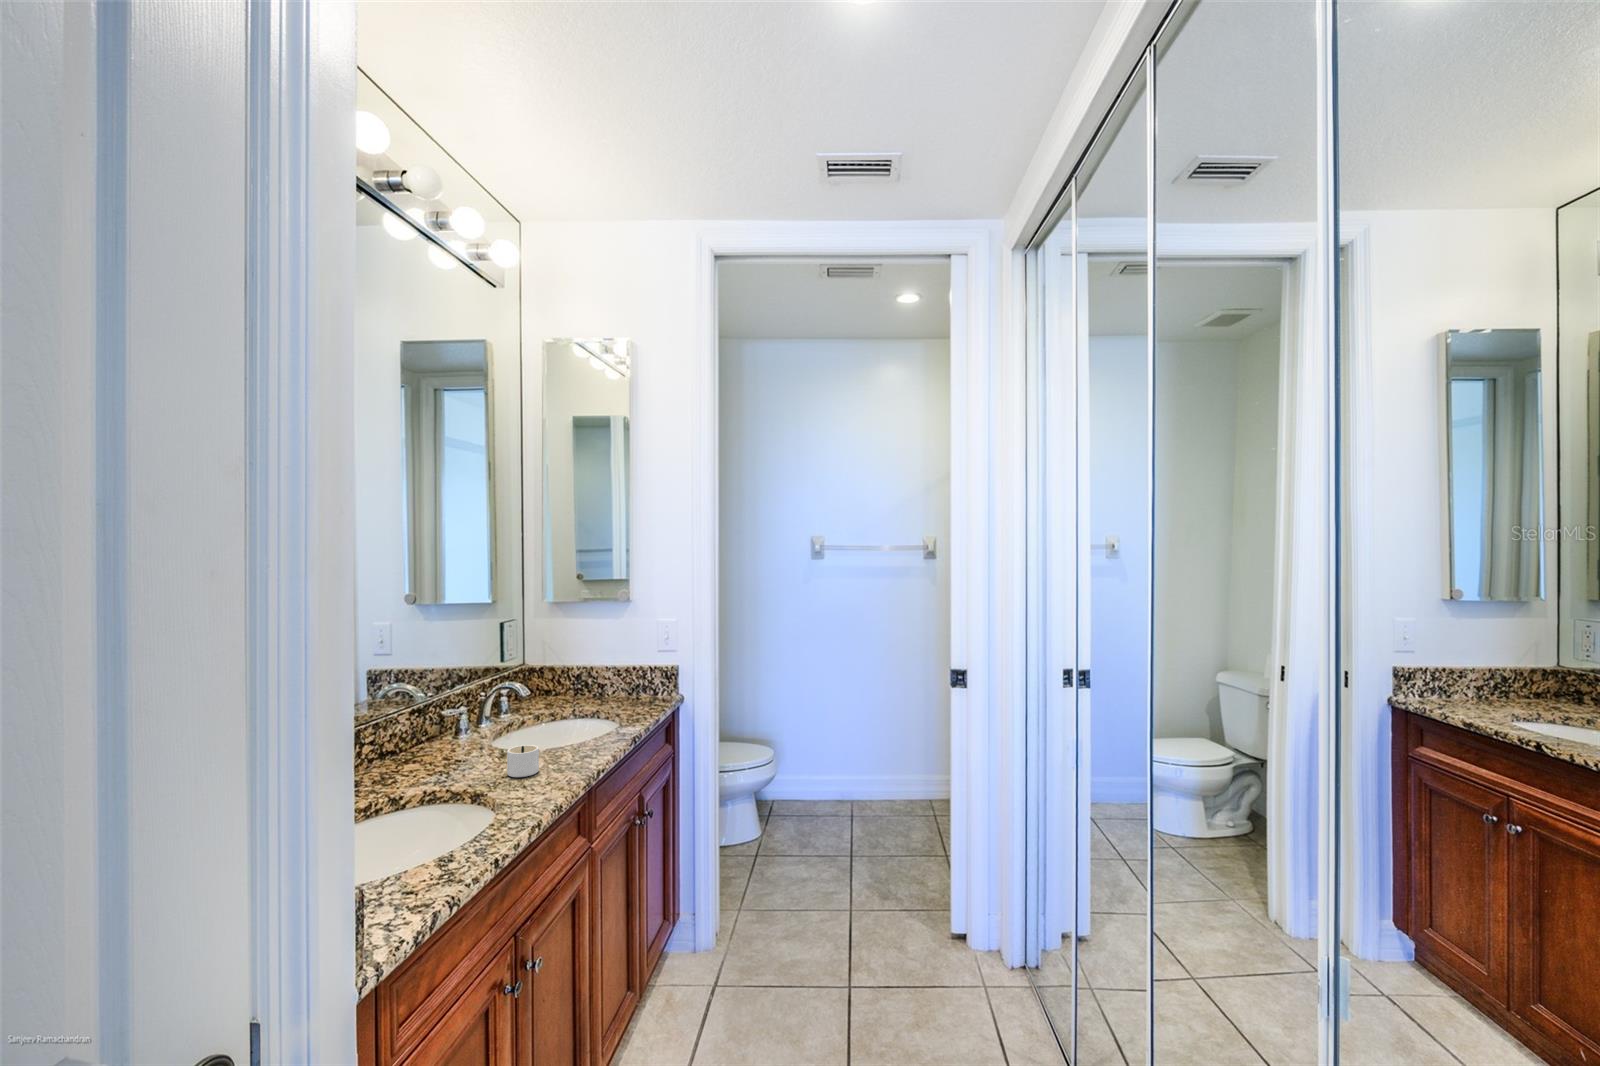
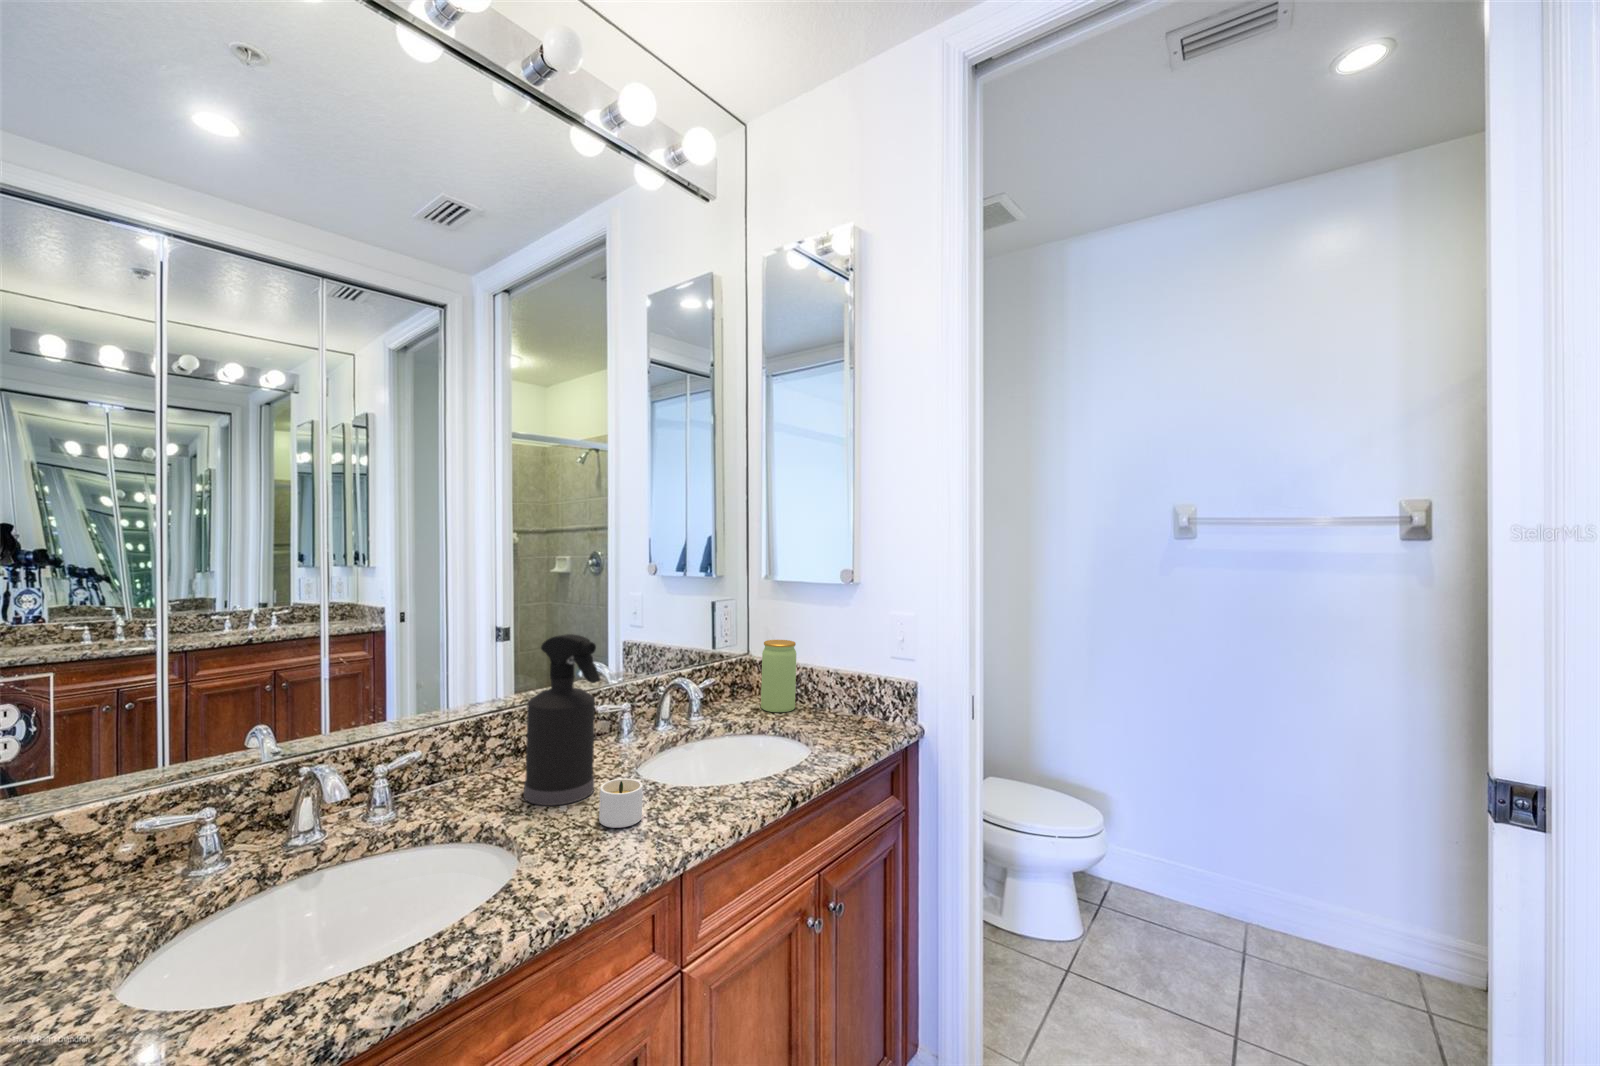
jar: none [550,646,579,705] -> present [761,640,796,712]
spray bottle: none [424,649,489,779] -> present [524,634,600,806]

